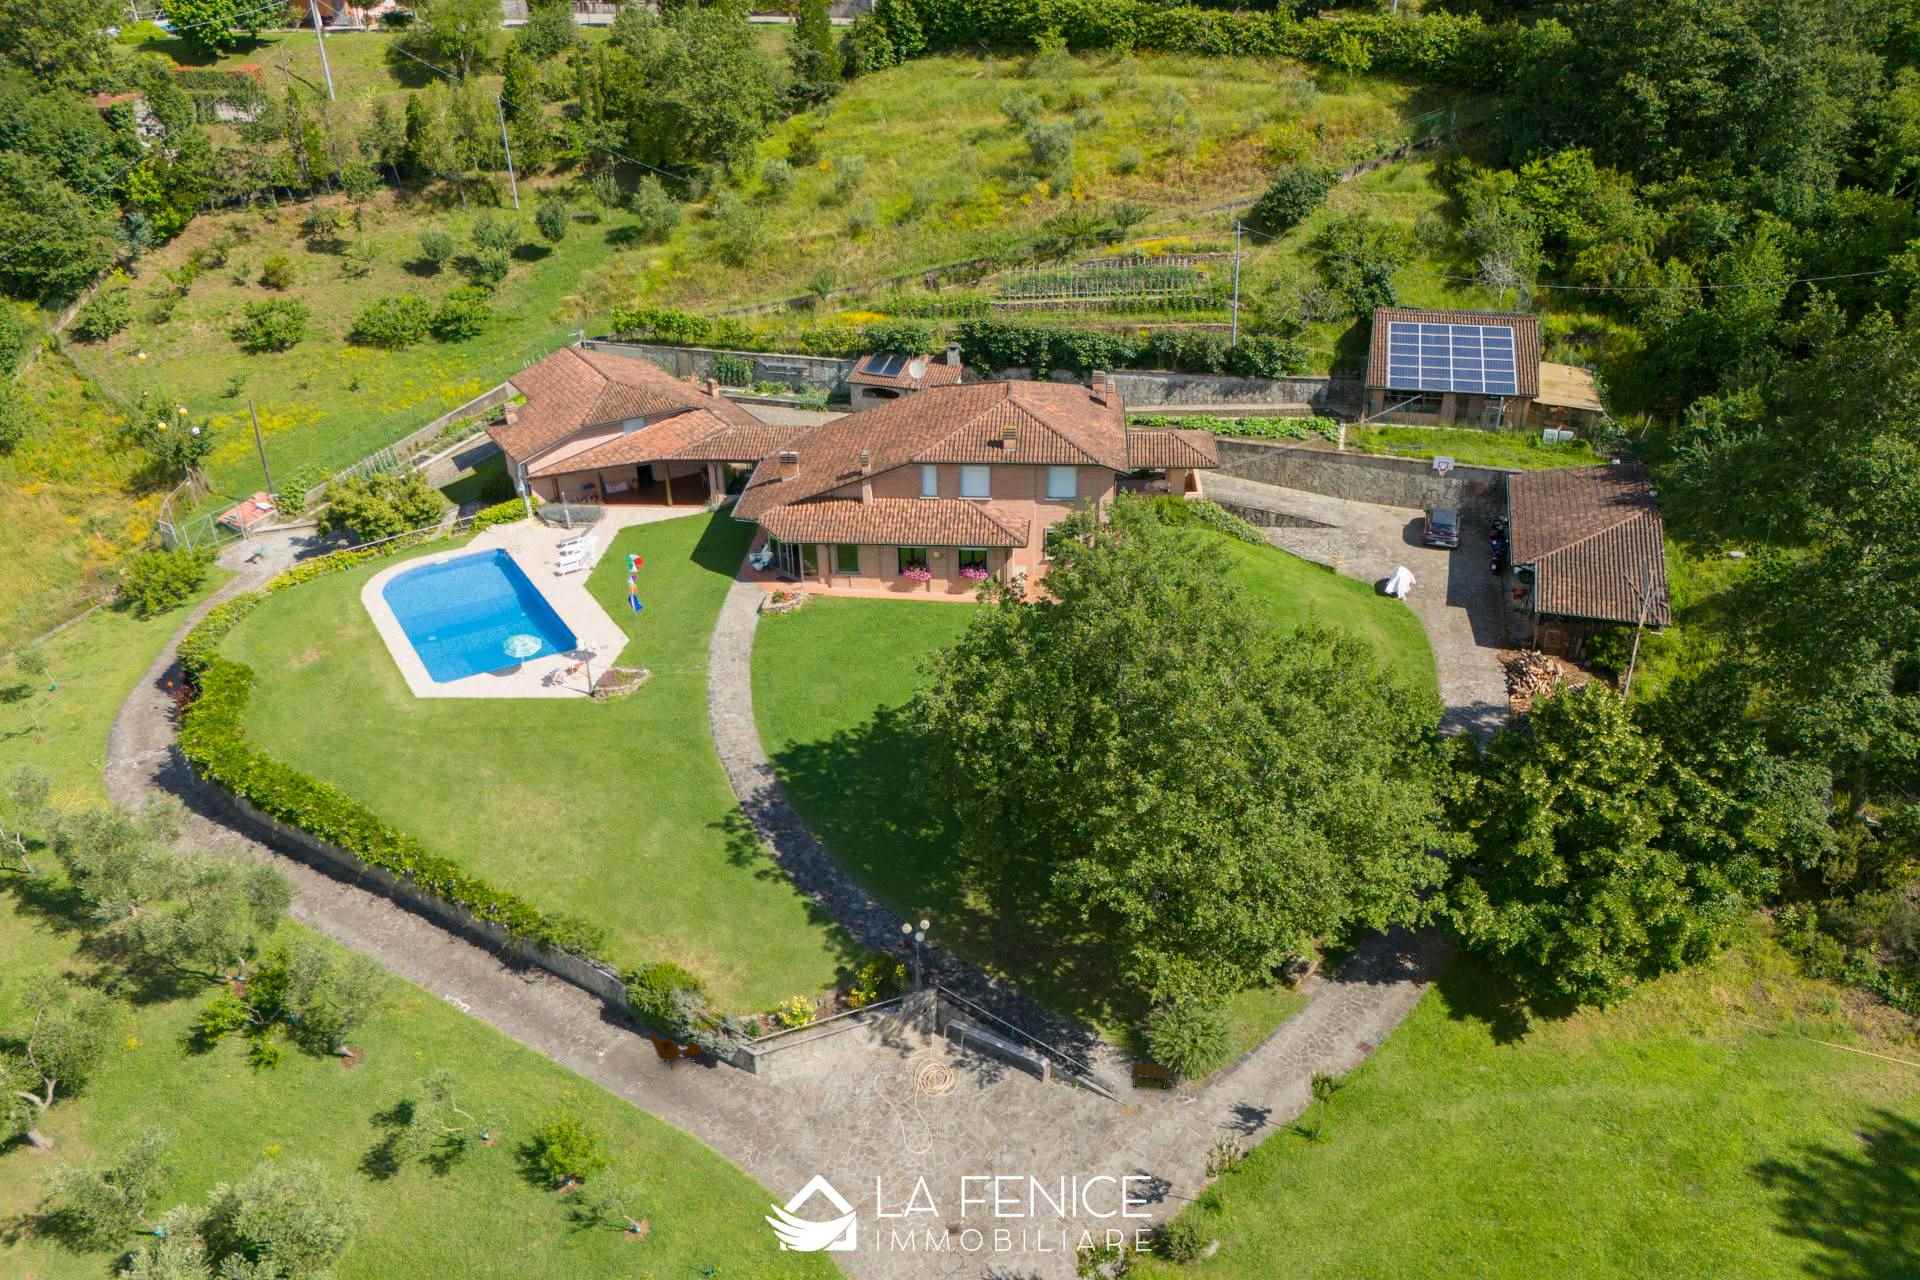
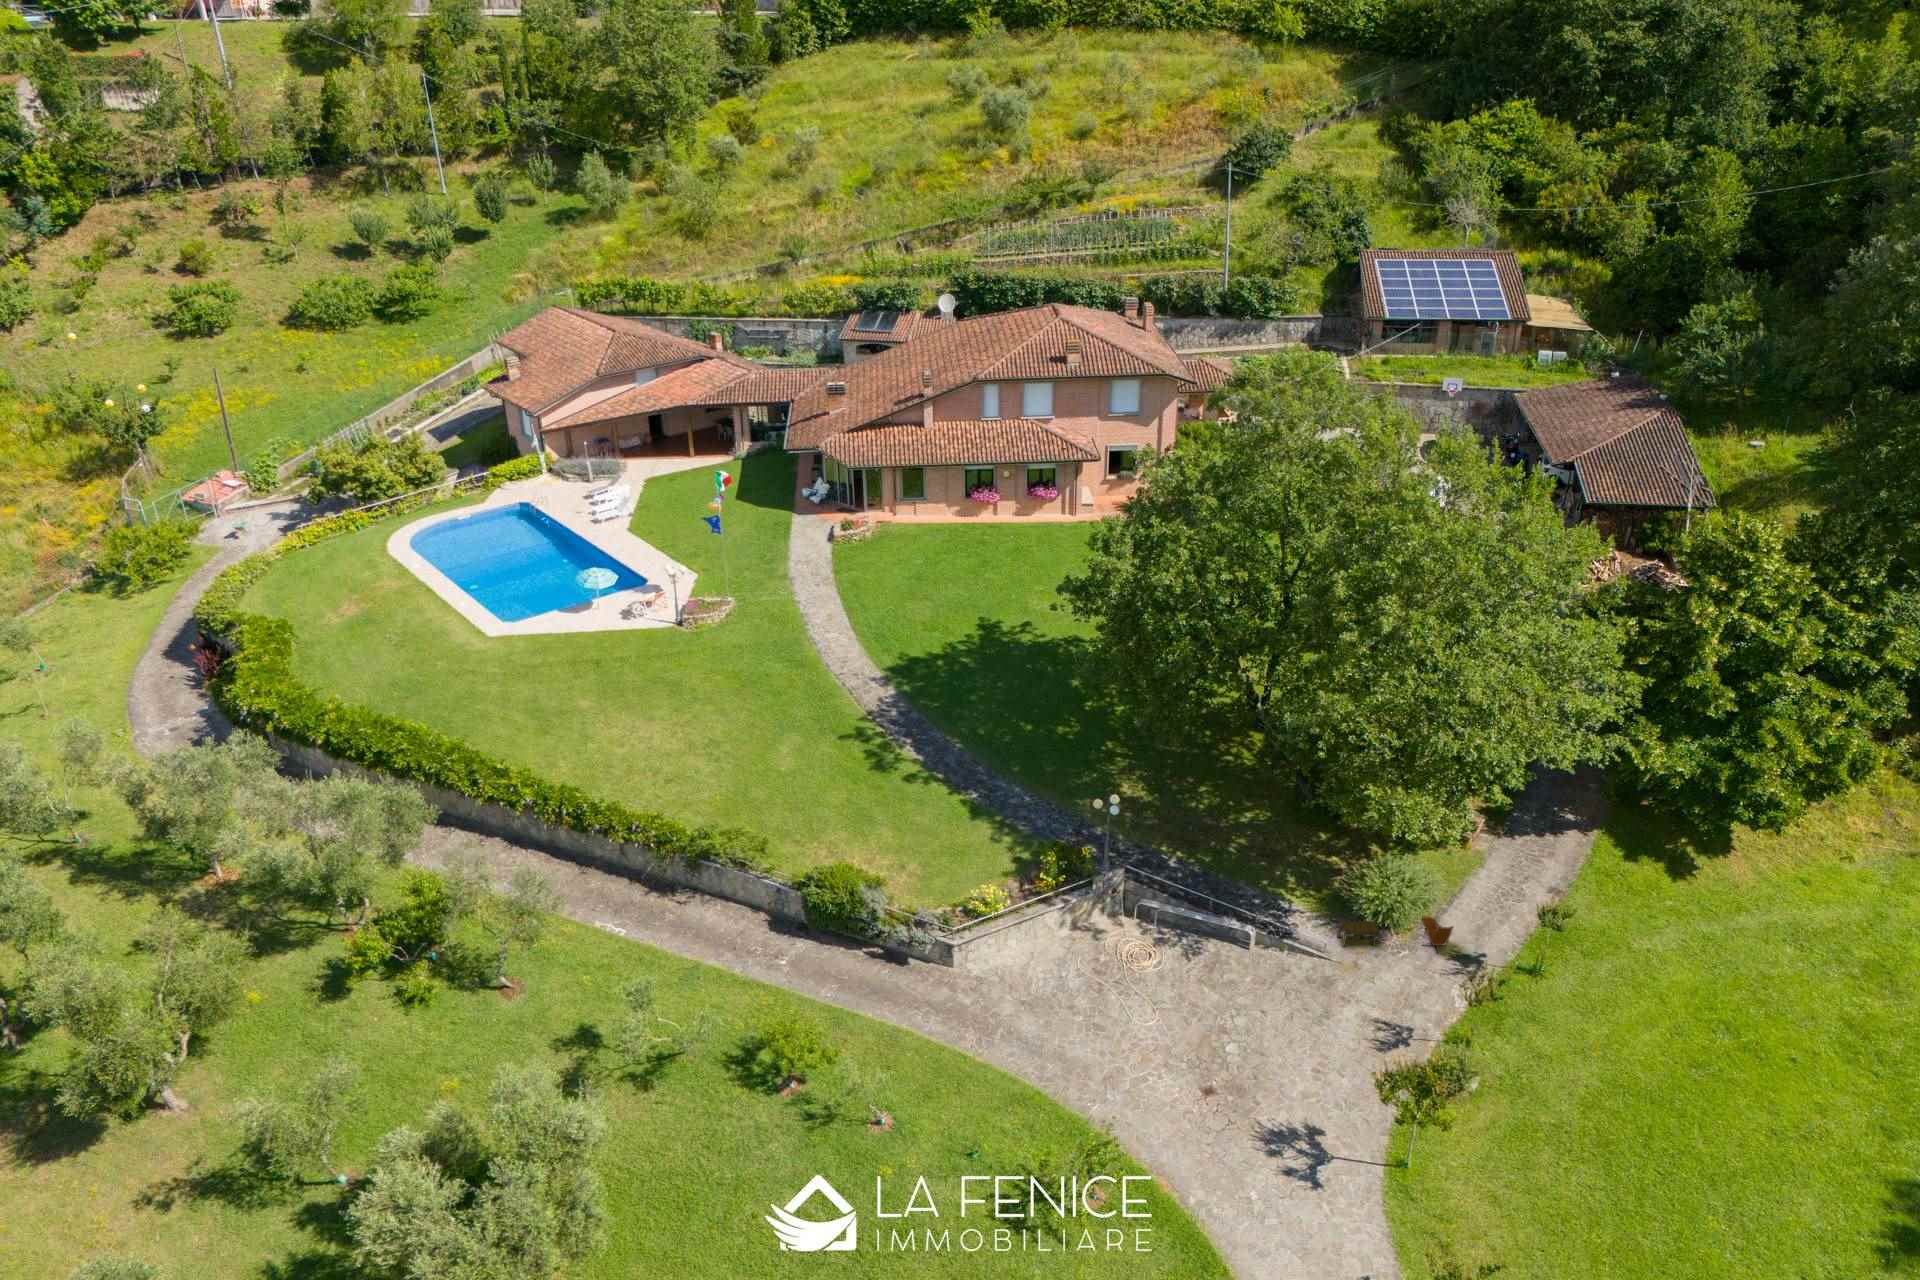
lounge chair: present [651,1033,702,1063] -> present [1421,916,1453,947]

